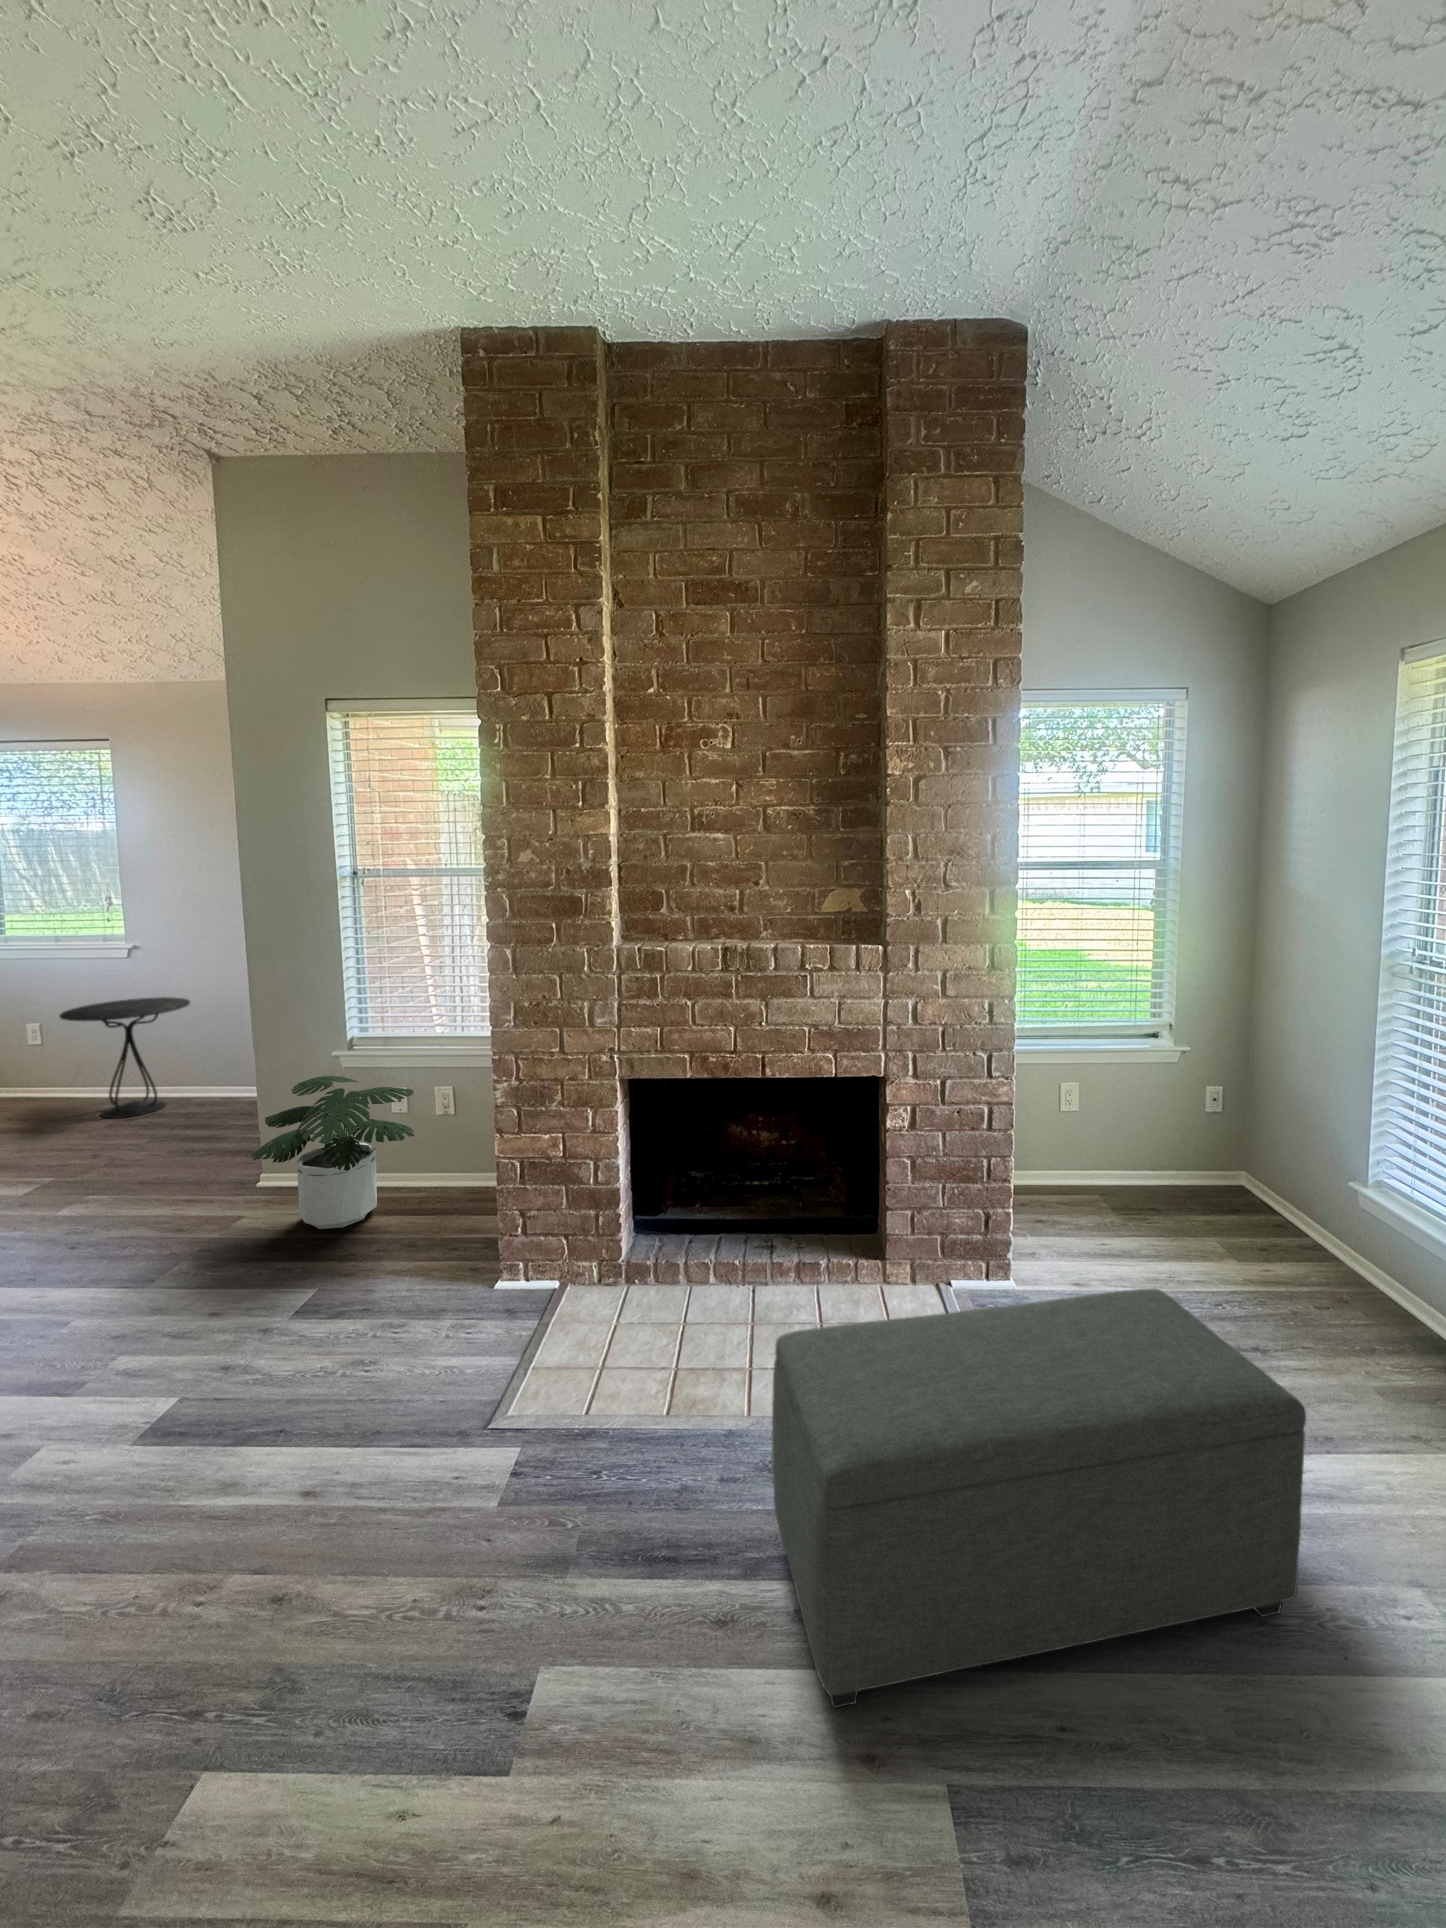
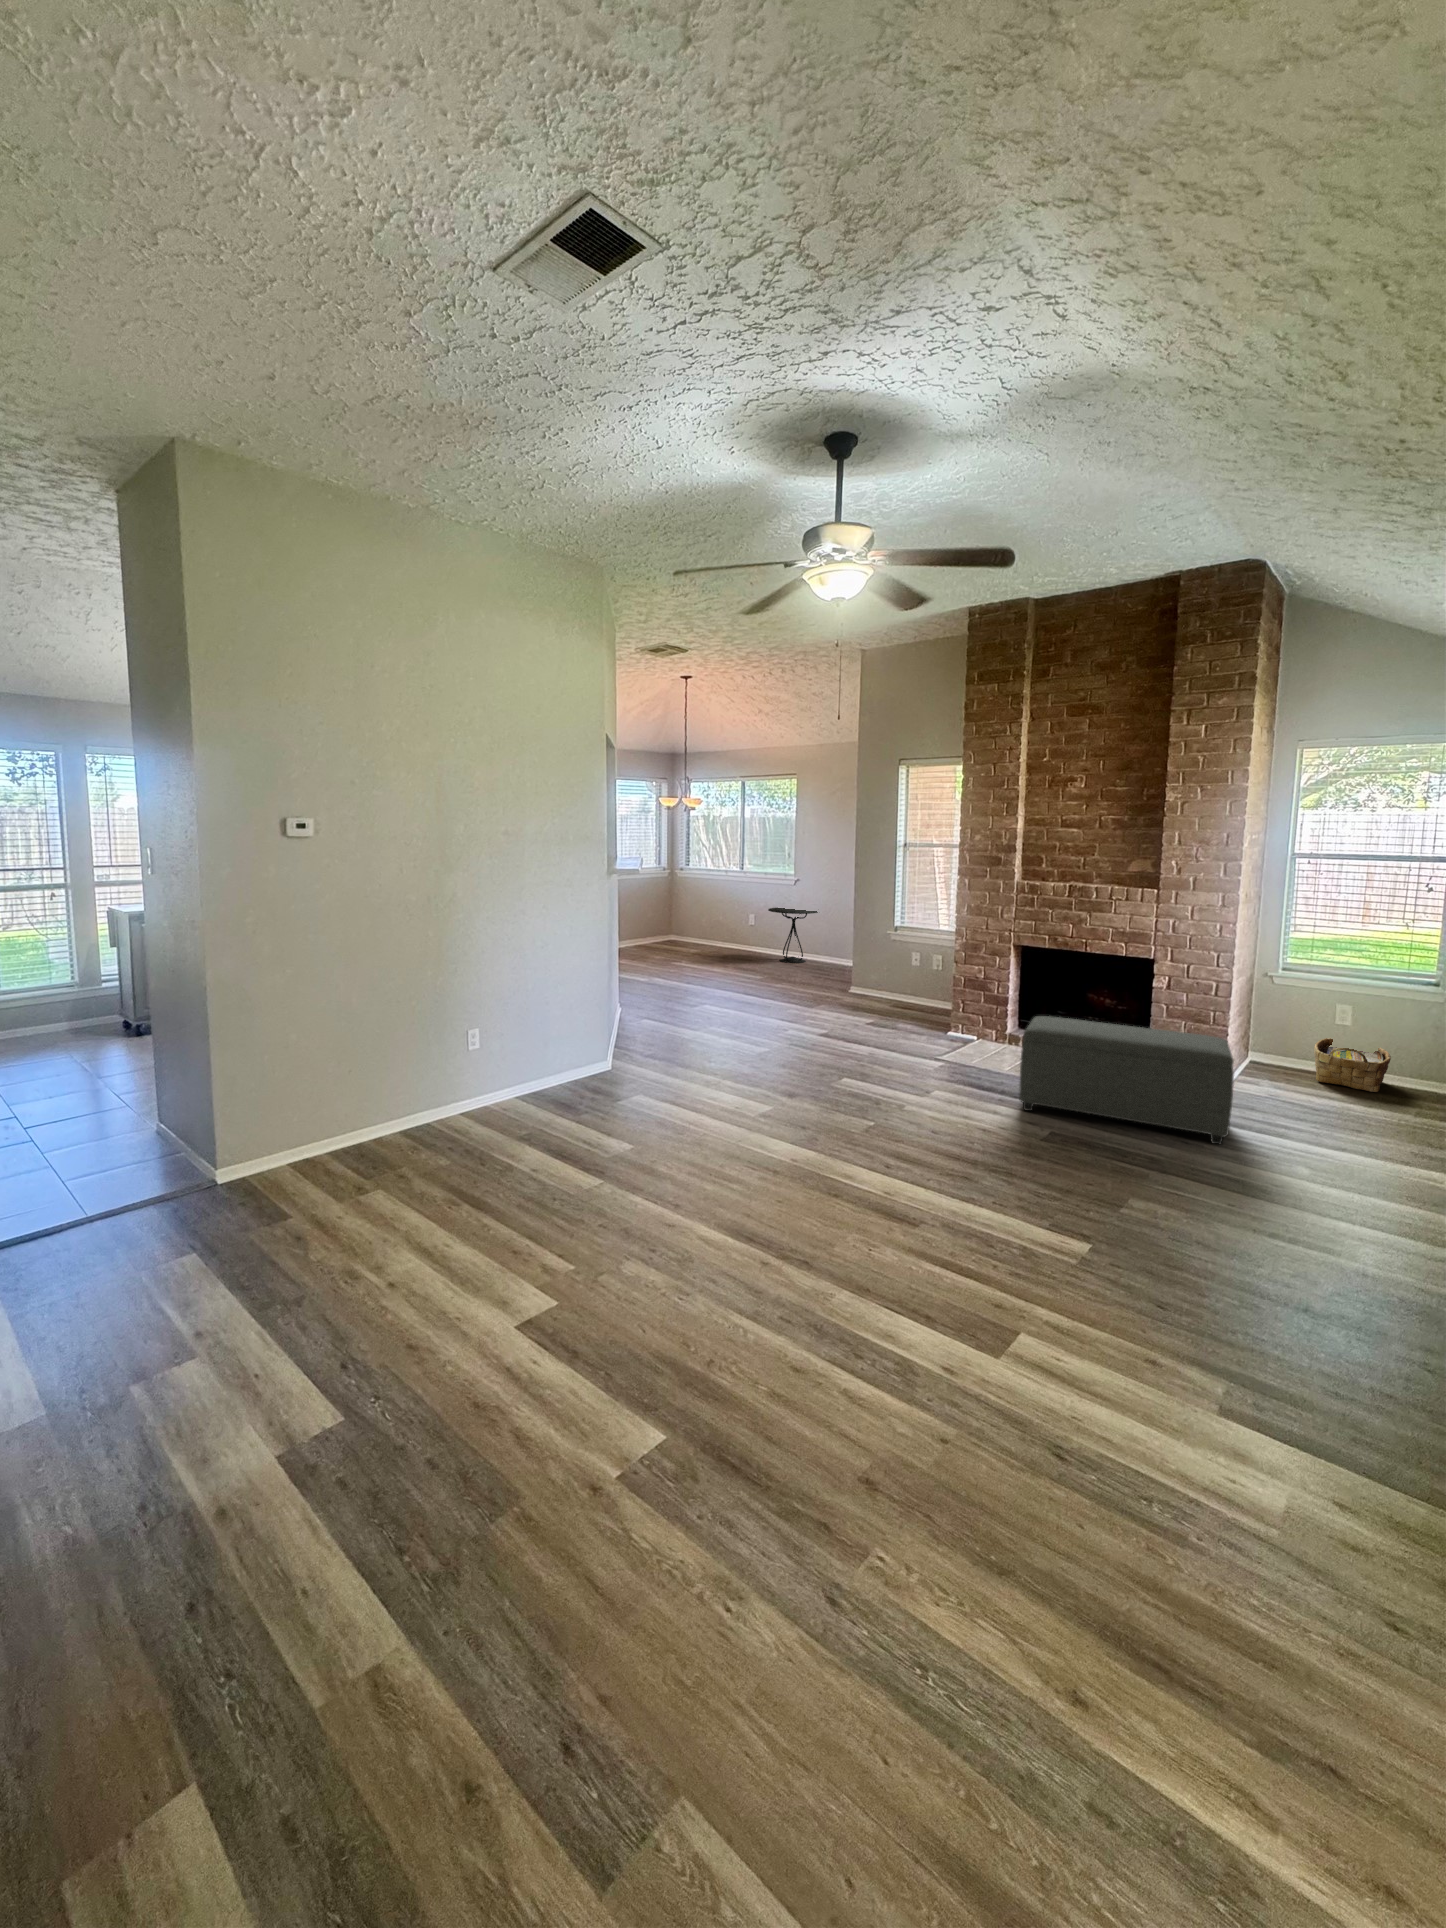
potted plant: present [251,1076,414,1229] -> none [852,941,922,1007]
woven basket: none [1067,1123,1173,1228] -> present [1314,1038,1391,1092]

